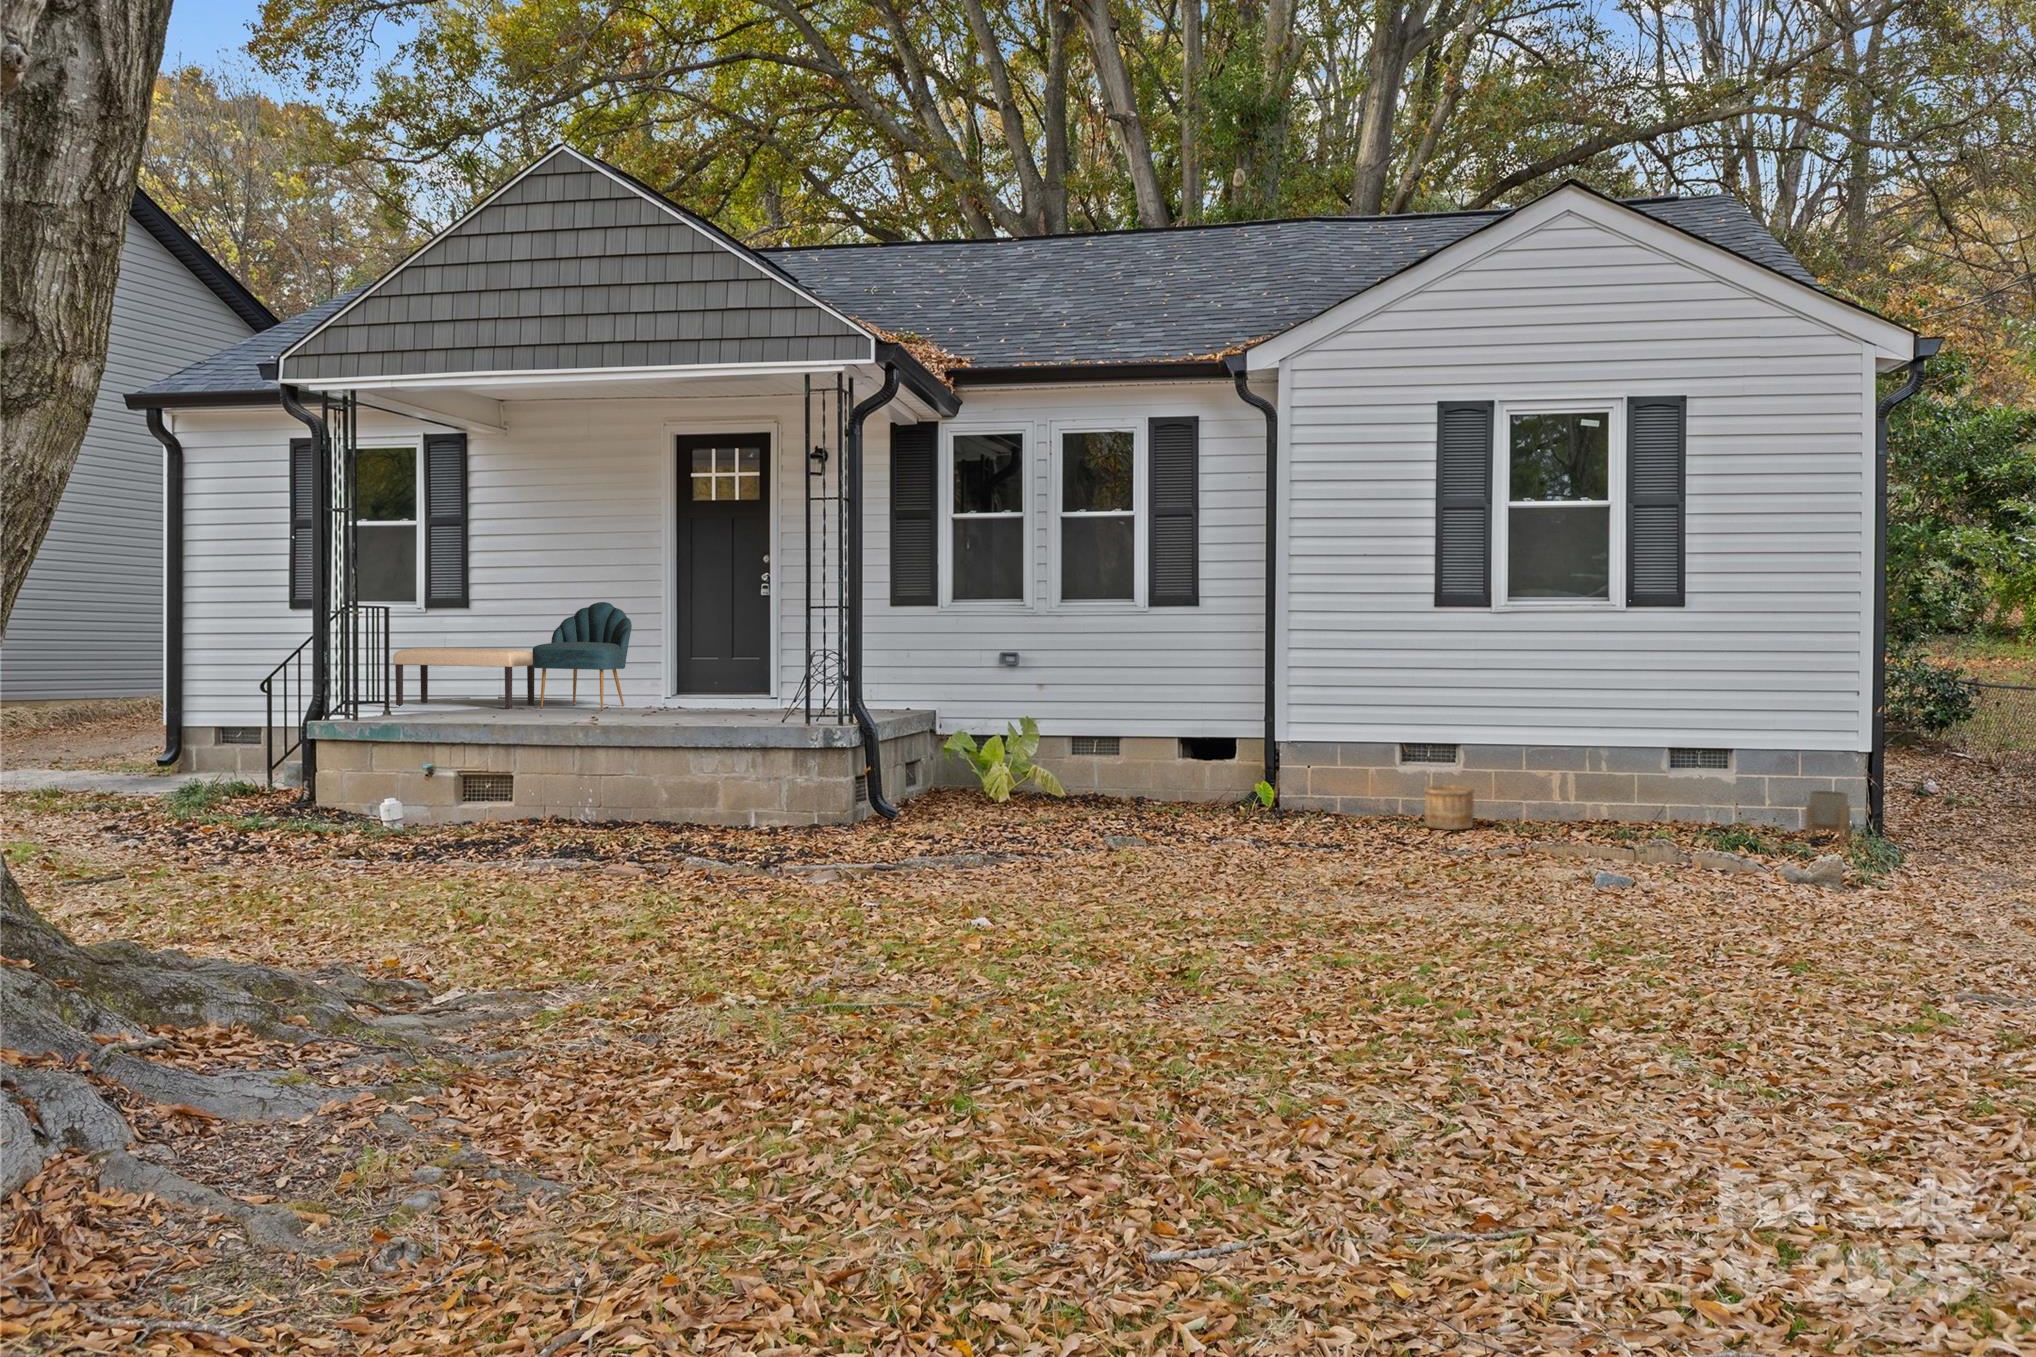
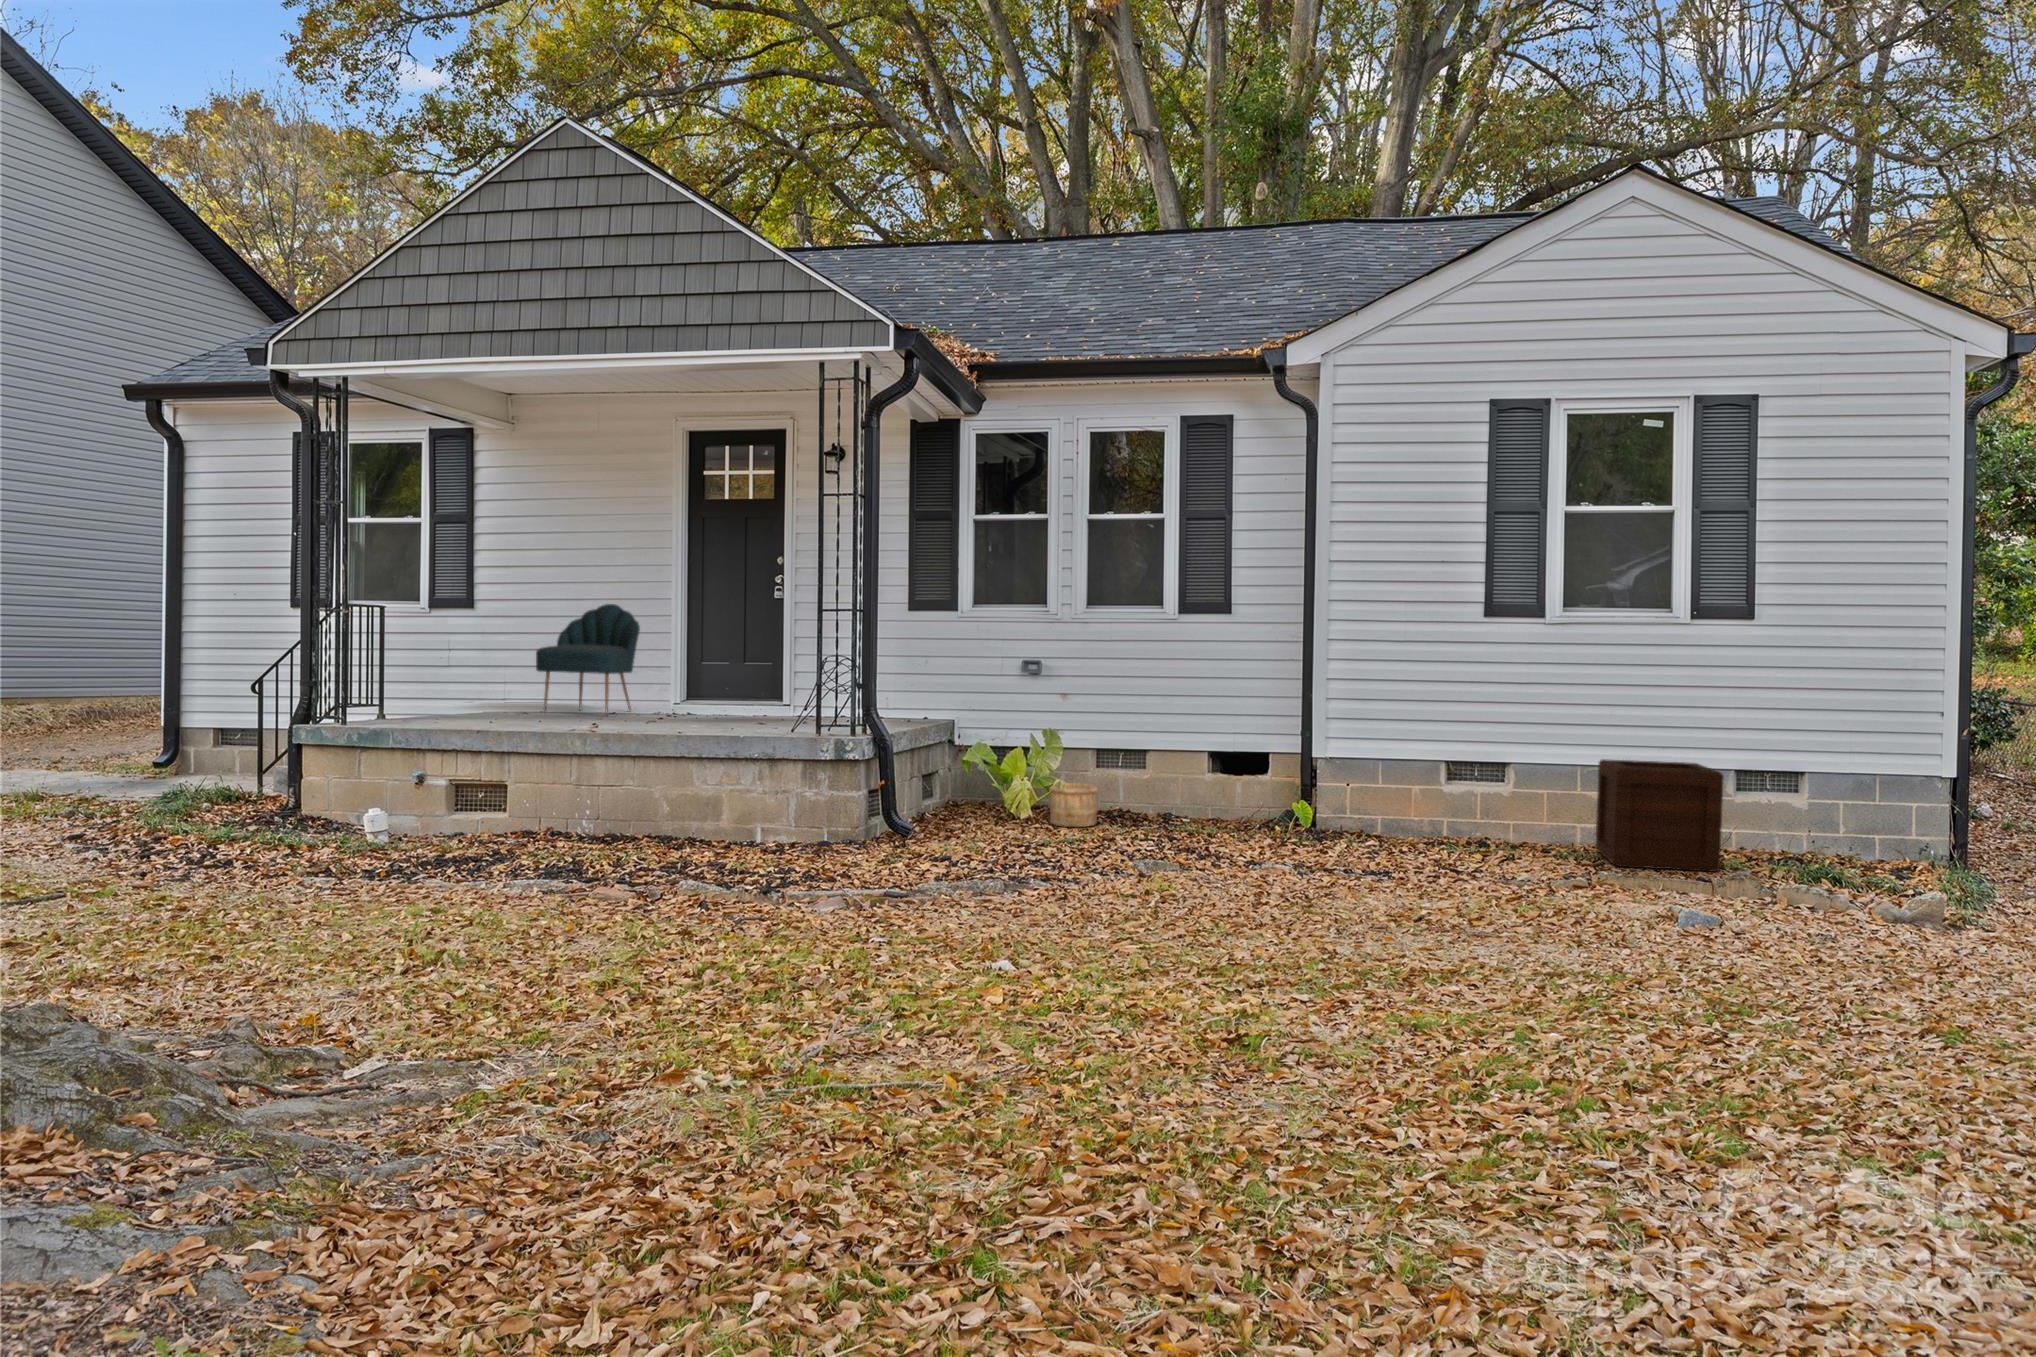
bench: present [393,648,535,709] -> none [394,650,542,714]
wooden crate: none [1543,741,1655,843] -> present [1595,759,1724,872]
wooden bucket: present [1424,785,1475,830] -> present [1049,783,1099,827]
planter: present [1805,791,1850,845] -> none [1882,817,1931,876]

